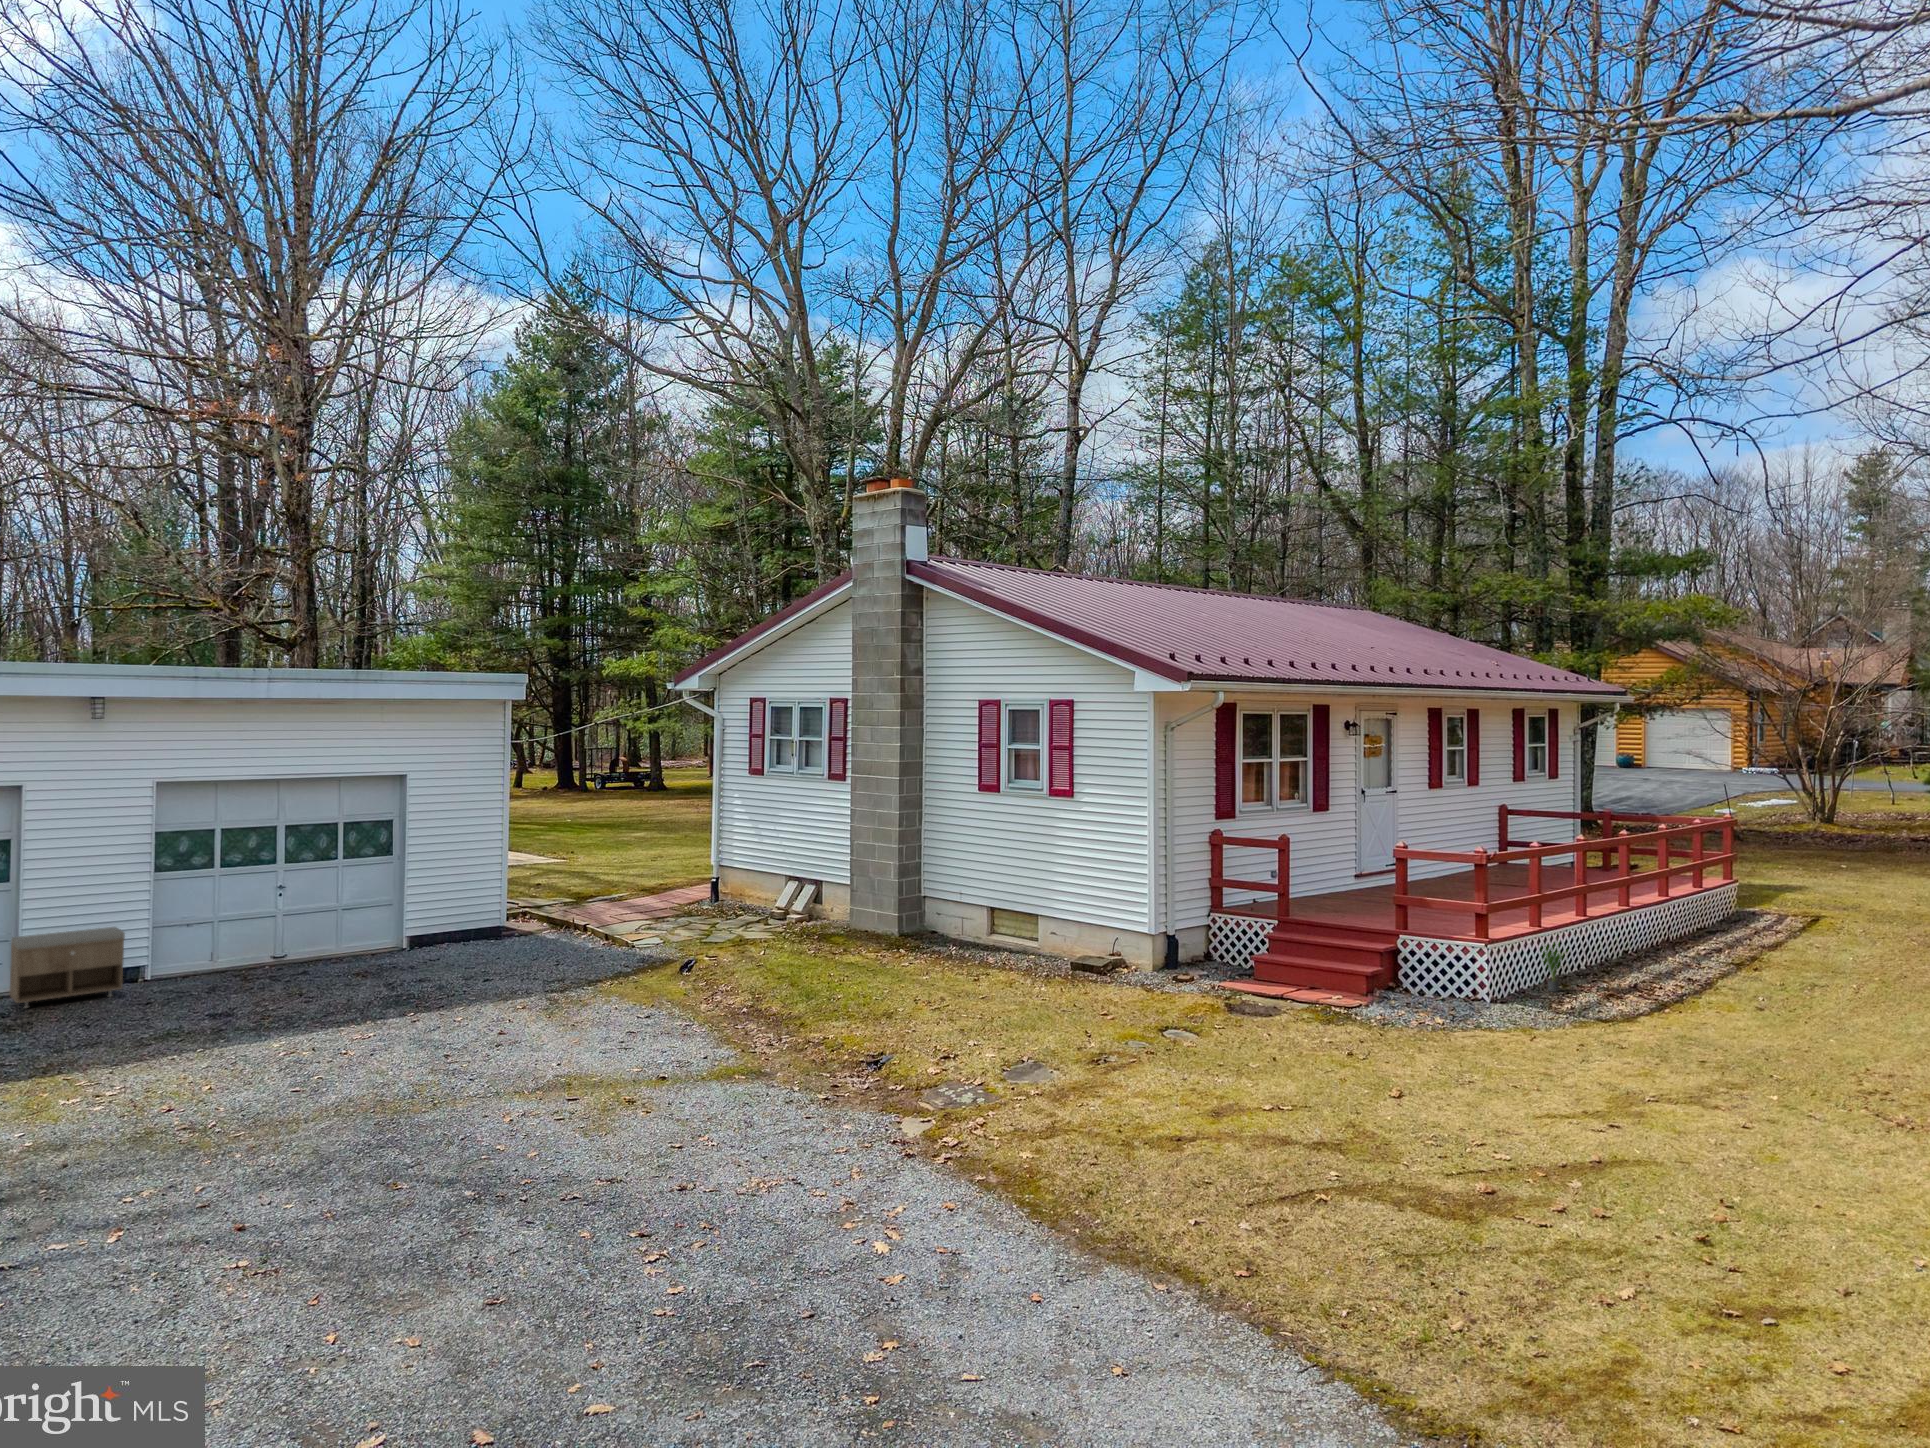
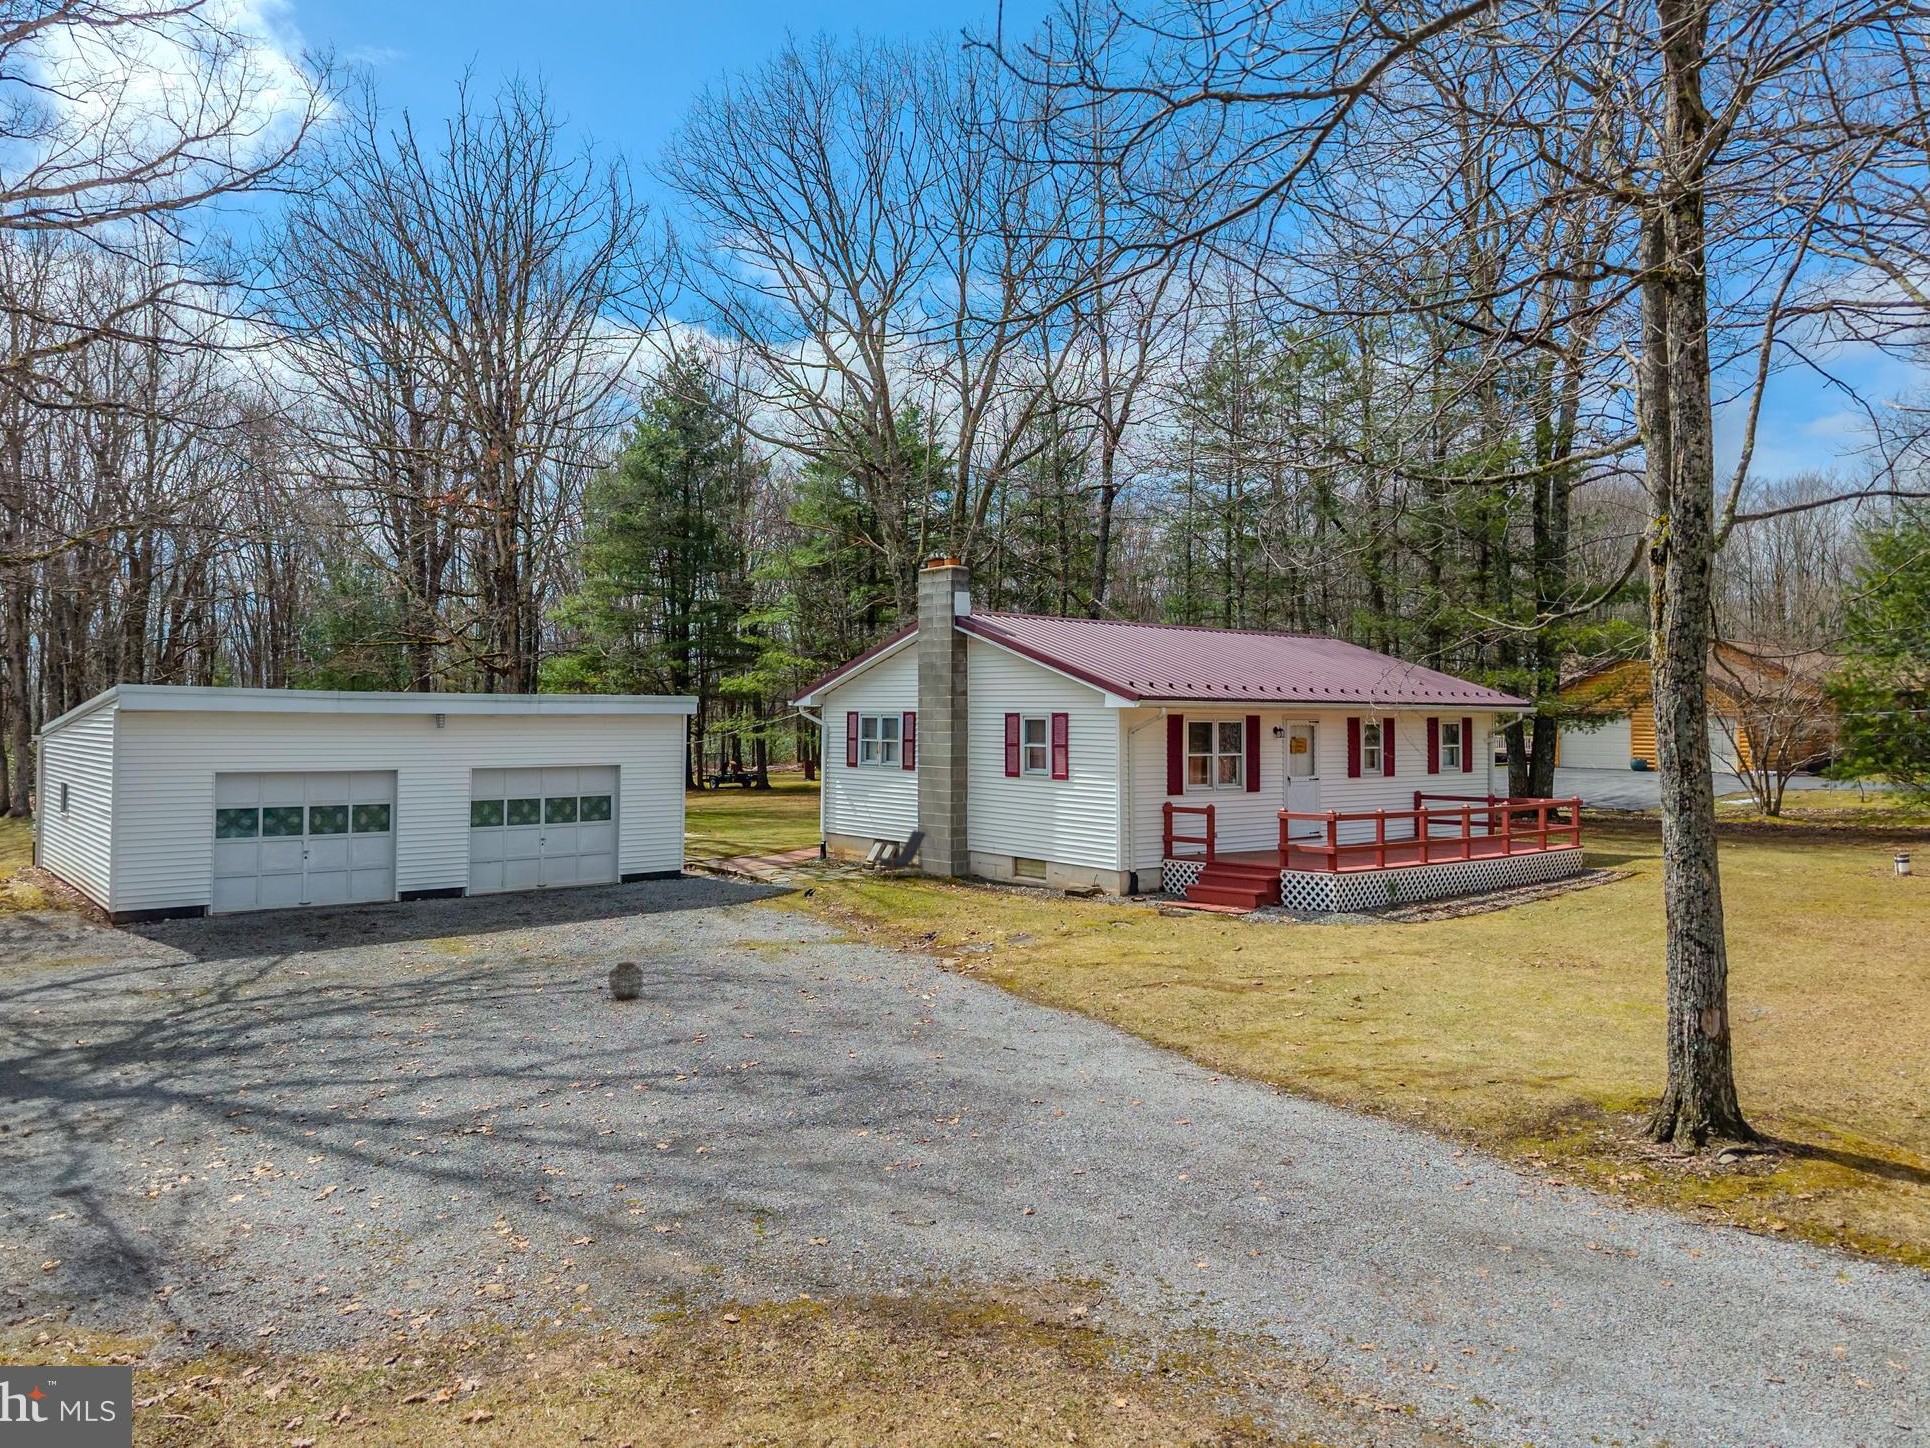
lounge chair: none [785,865,861,940] -> present [874,830,925,879]
storage bench: present [10,927,125,1008] -> none [410,863,471,909]
woven basket: none [203,1214,289,1308] -> present [609,962,643,999]

